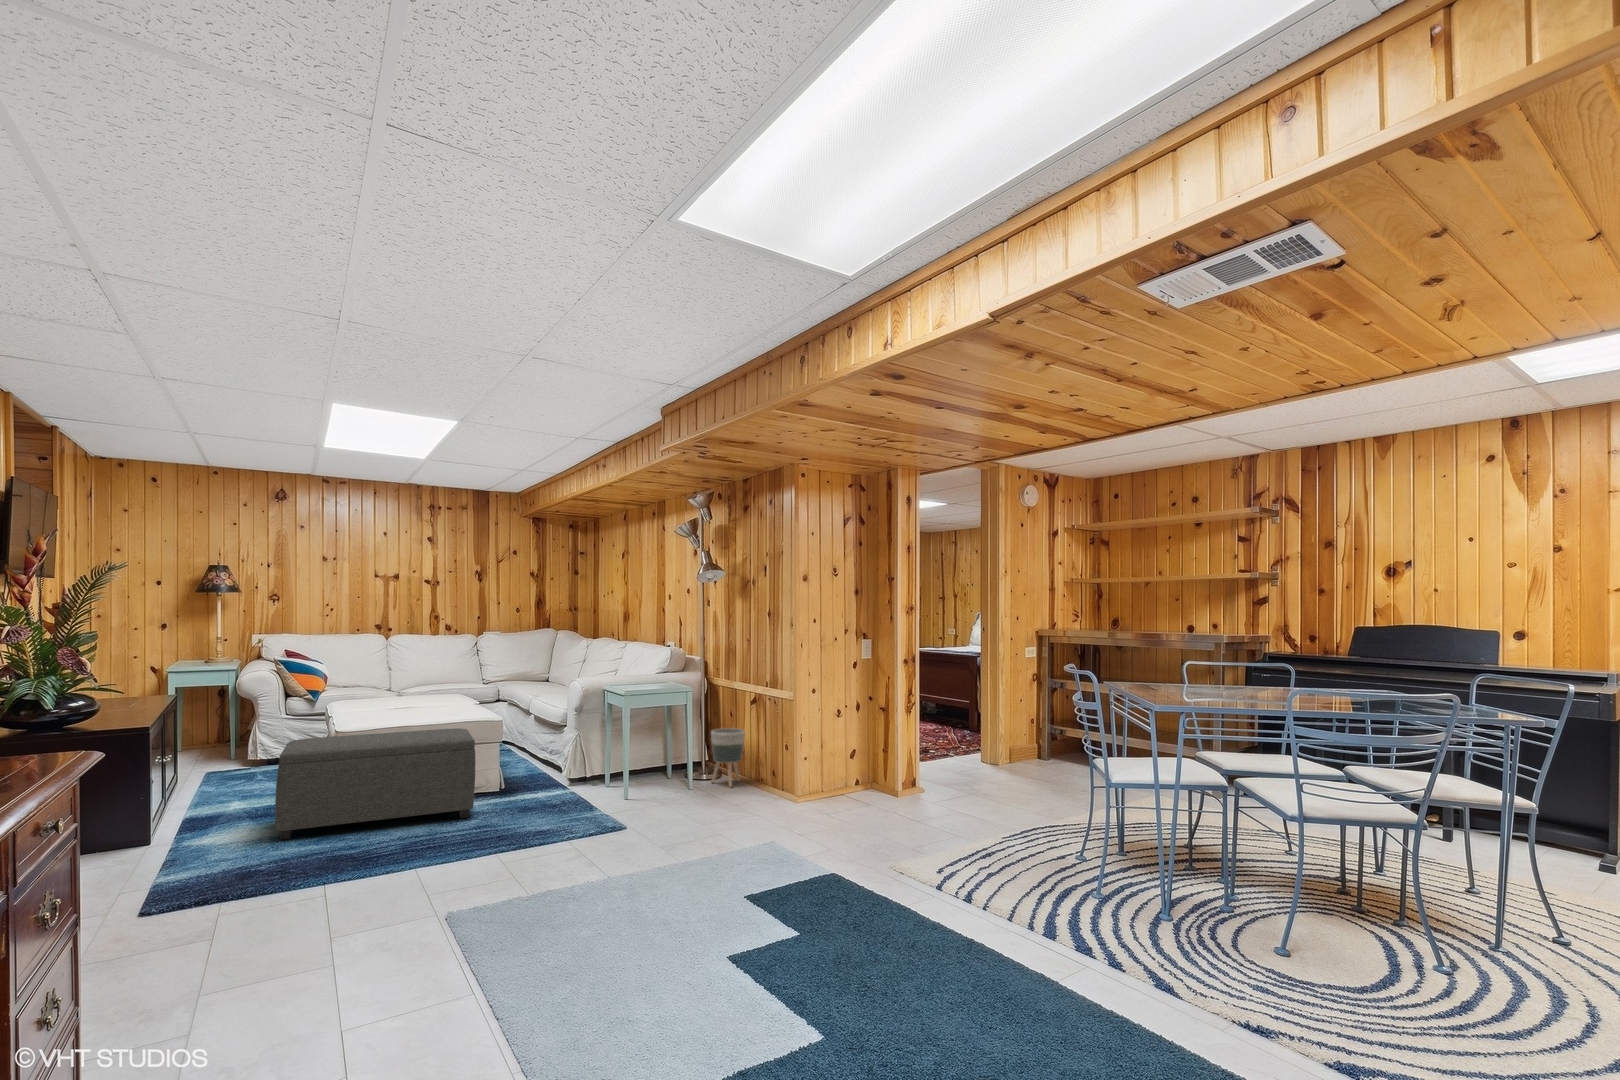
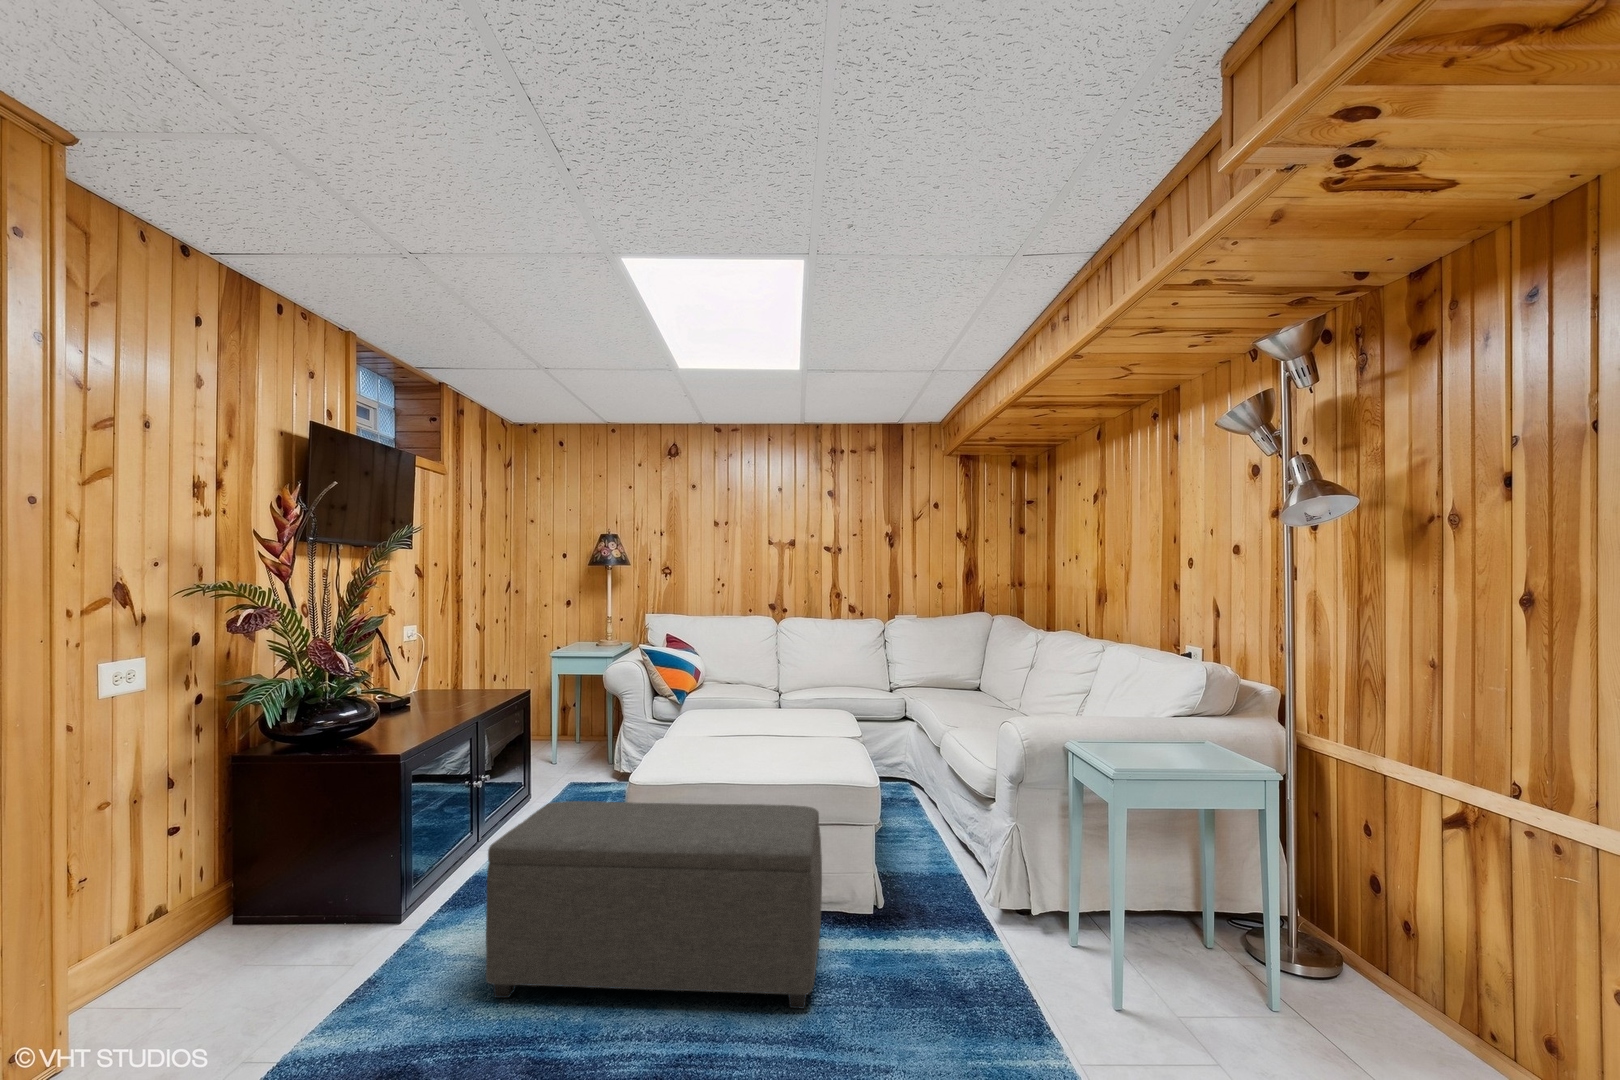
planter: present [711,728,745,787] -> none [1337,869,1441,1037]

